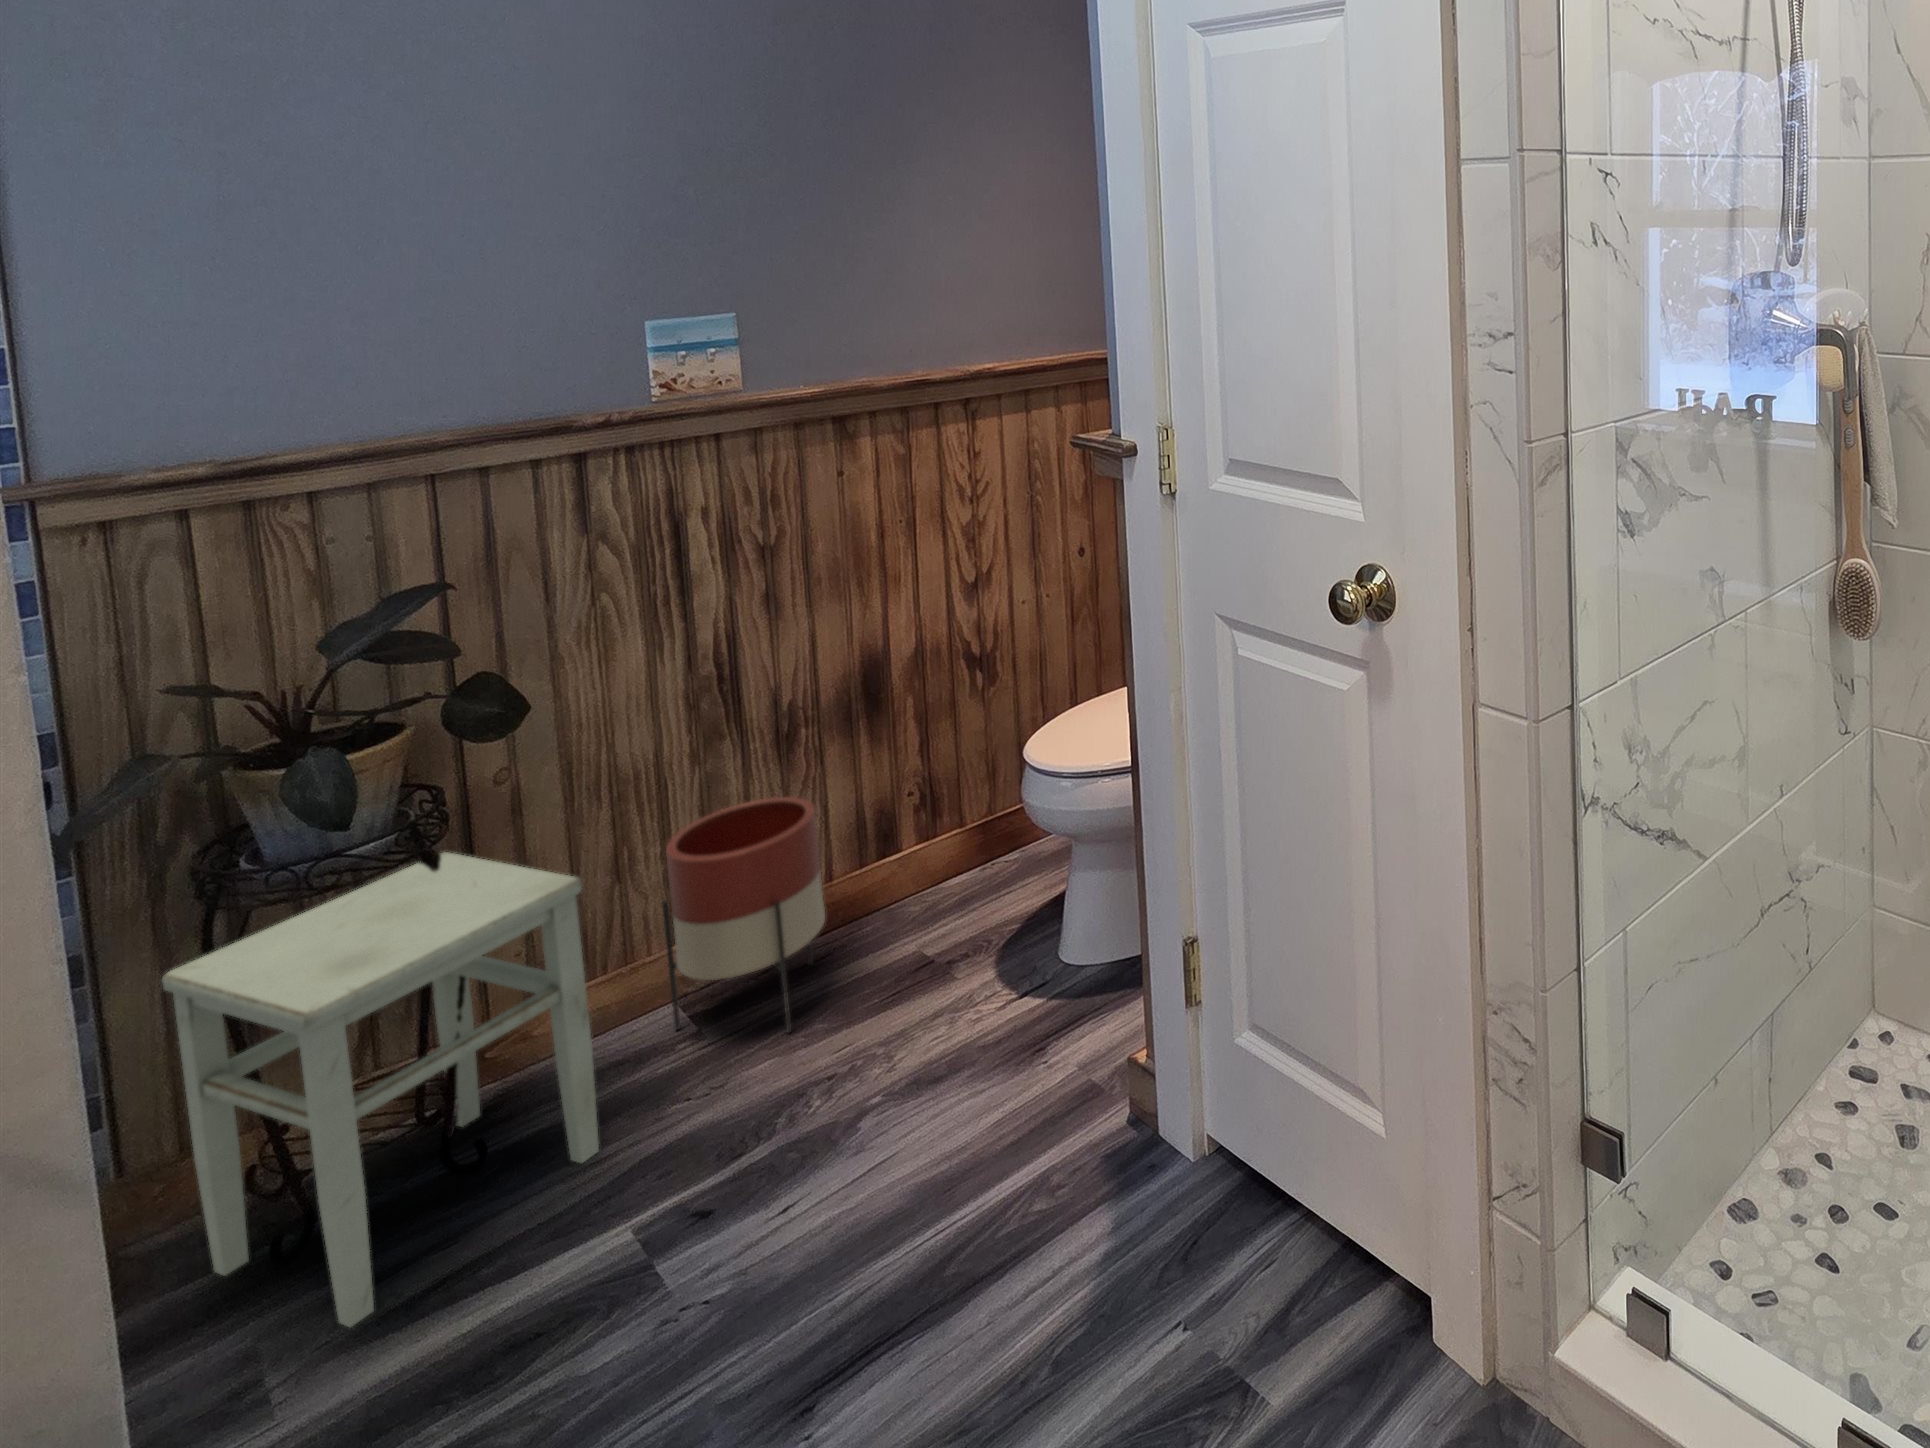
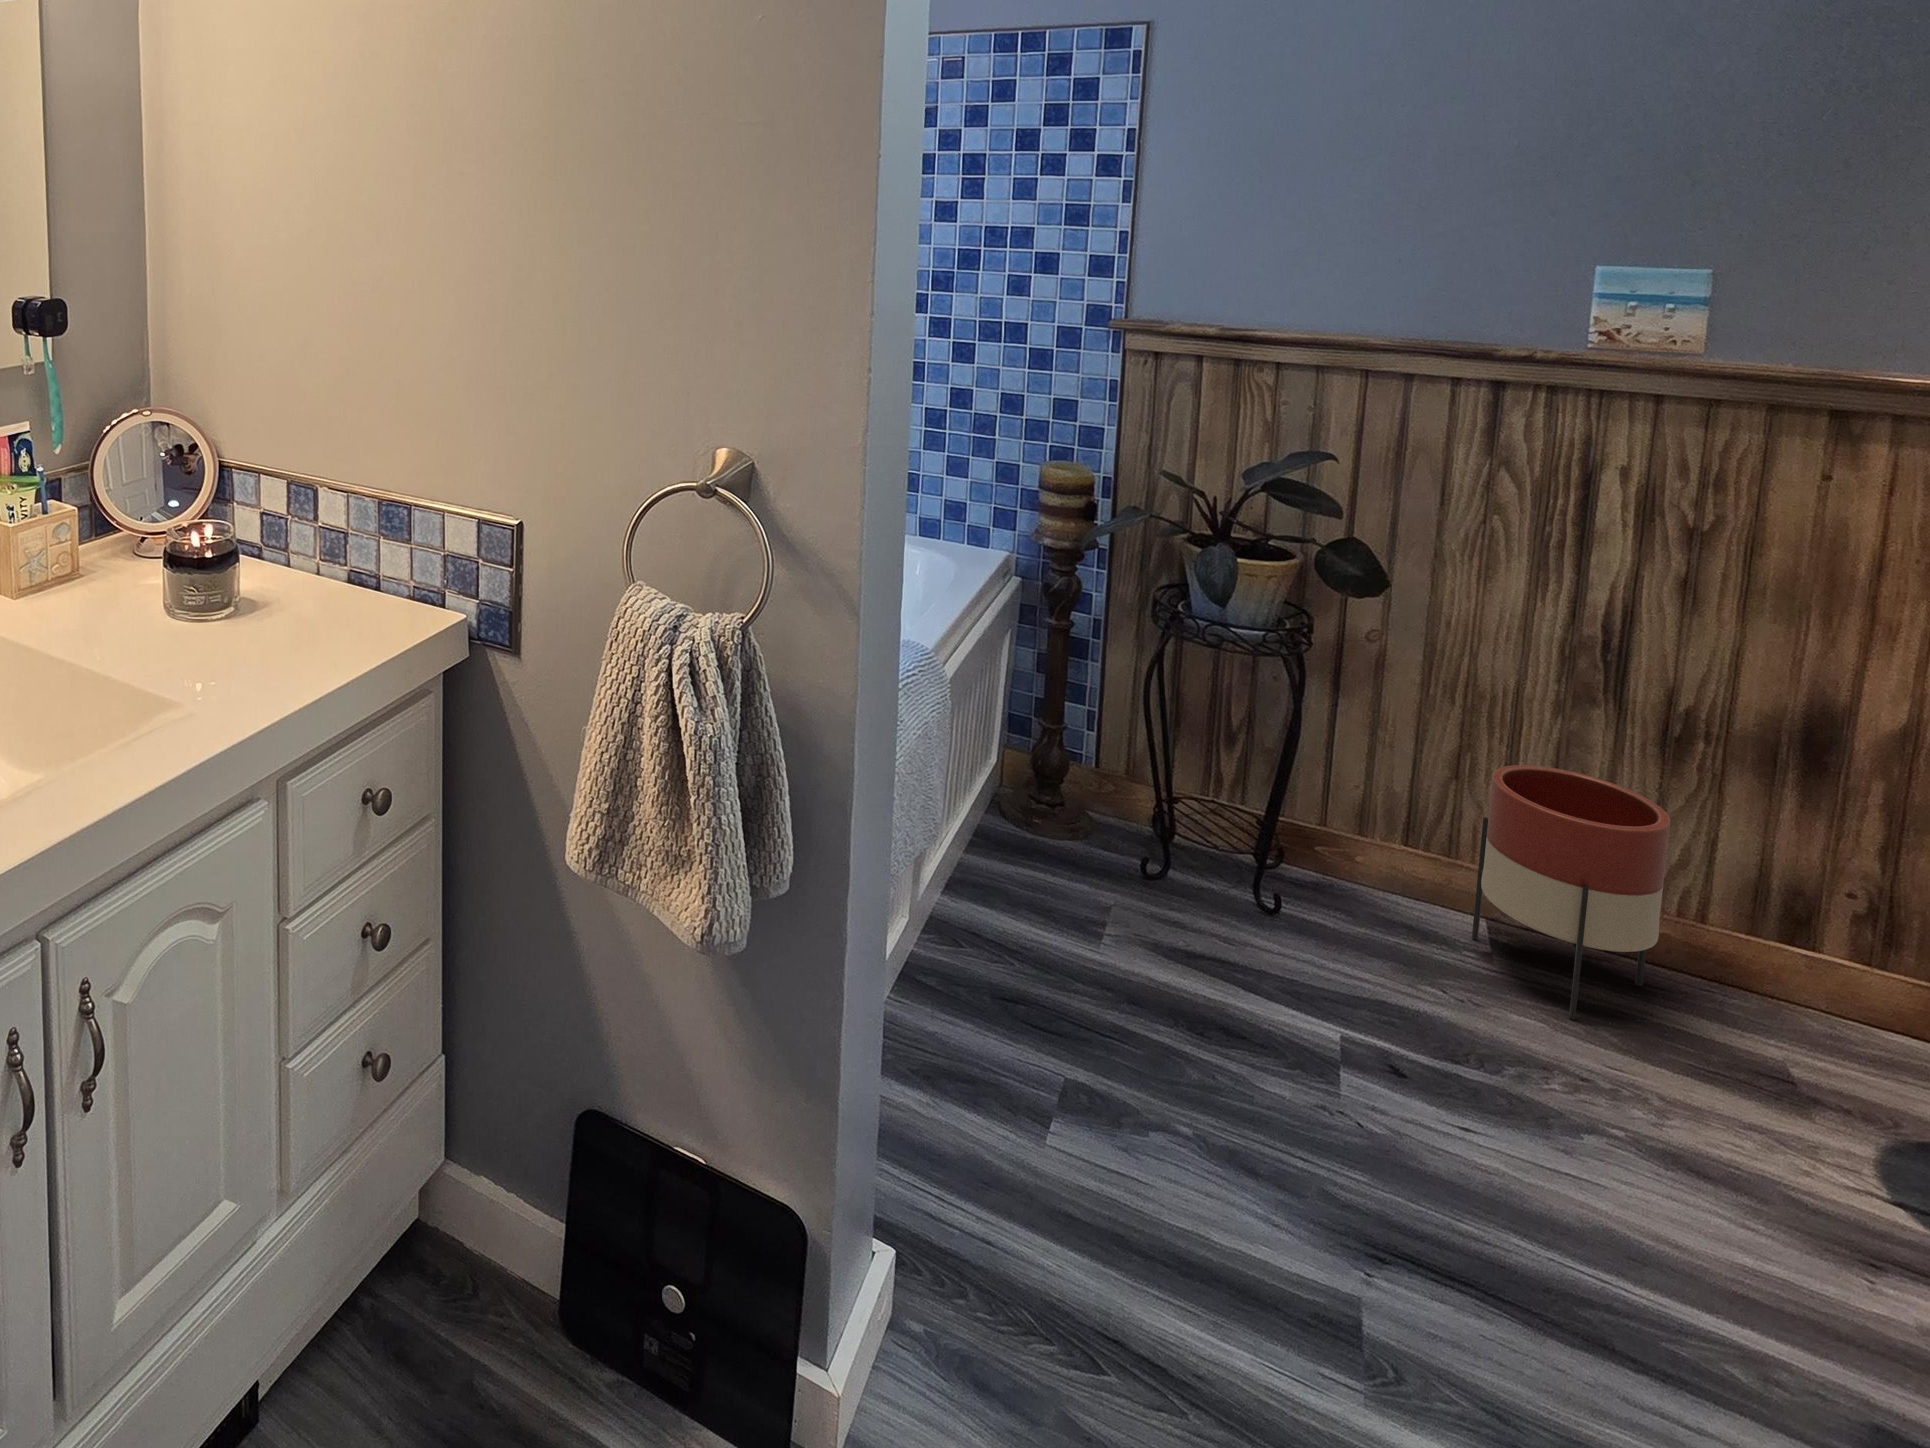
stool: present [162,852,599,1327] -> none [1125,650,1386,969]

